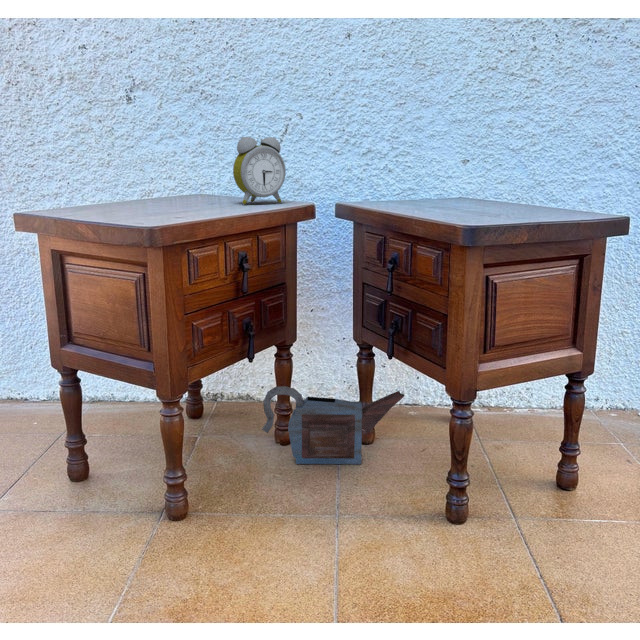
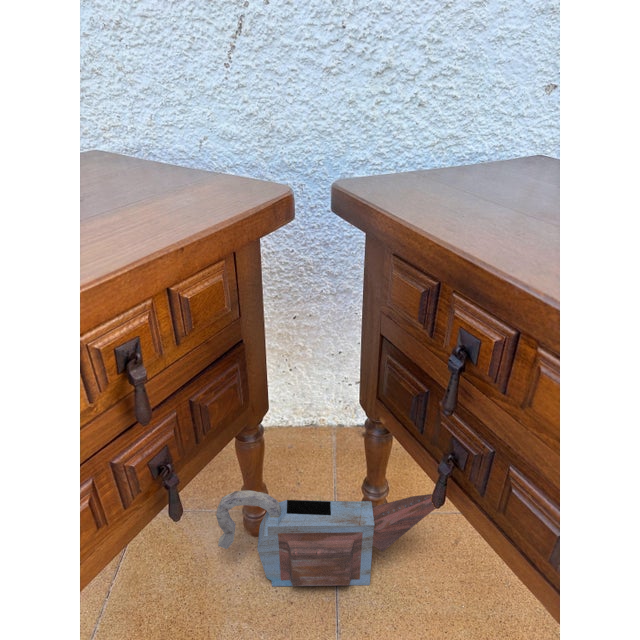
alarm clock: present [233,137,286,204] -> none [112,50,228,205]

